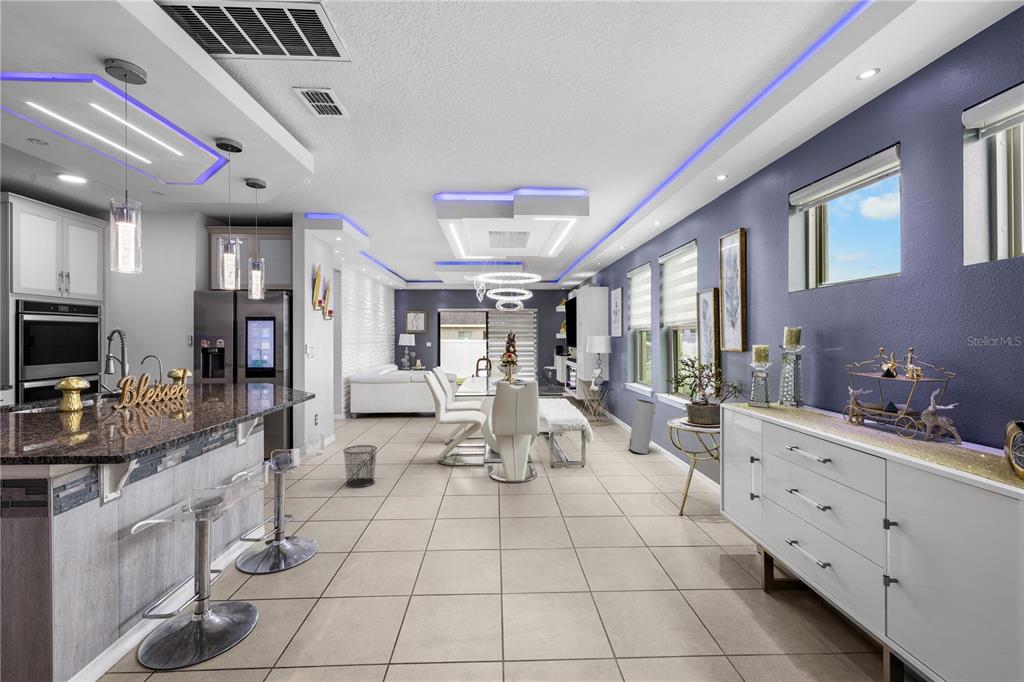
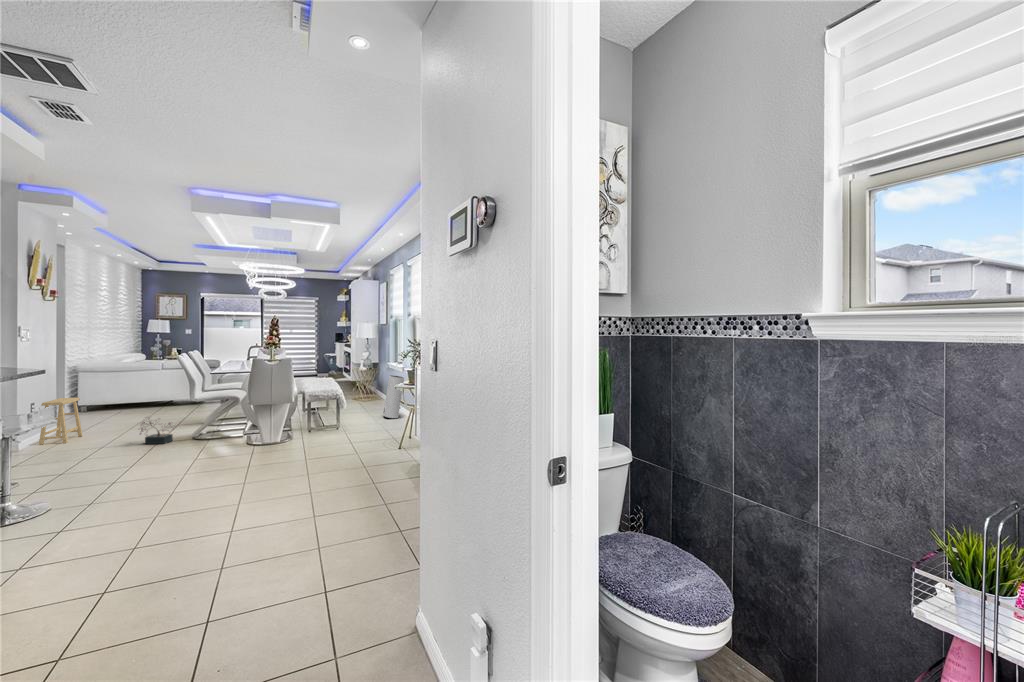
footstool: none [319,411,350,455] -> present [39,398,83,445]
decorative plant: none [391,435,425,465] -> present [140,417,174,444]
waste bin: present [343,445,377,488] -> none [76,425,120,466]

